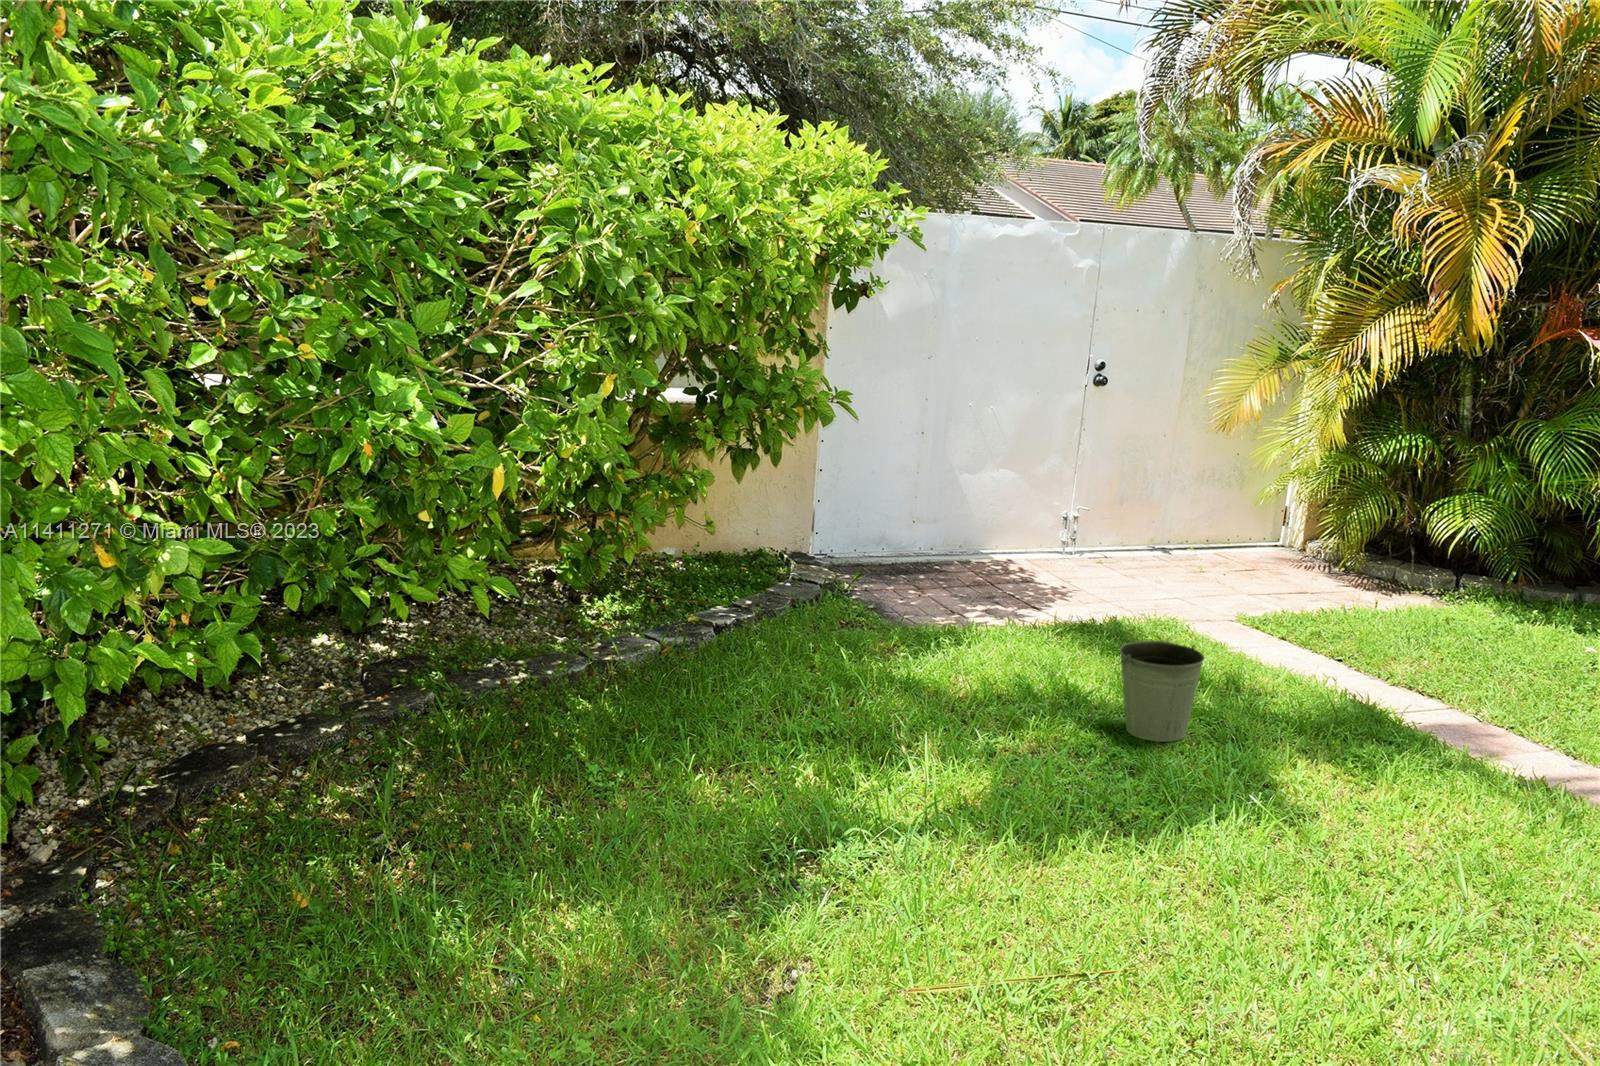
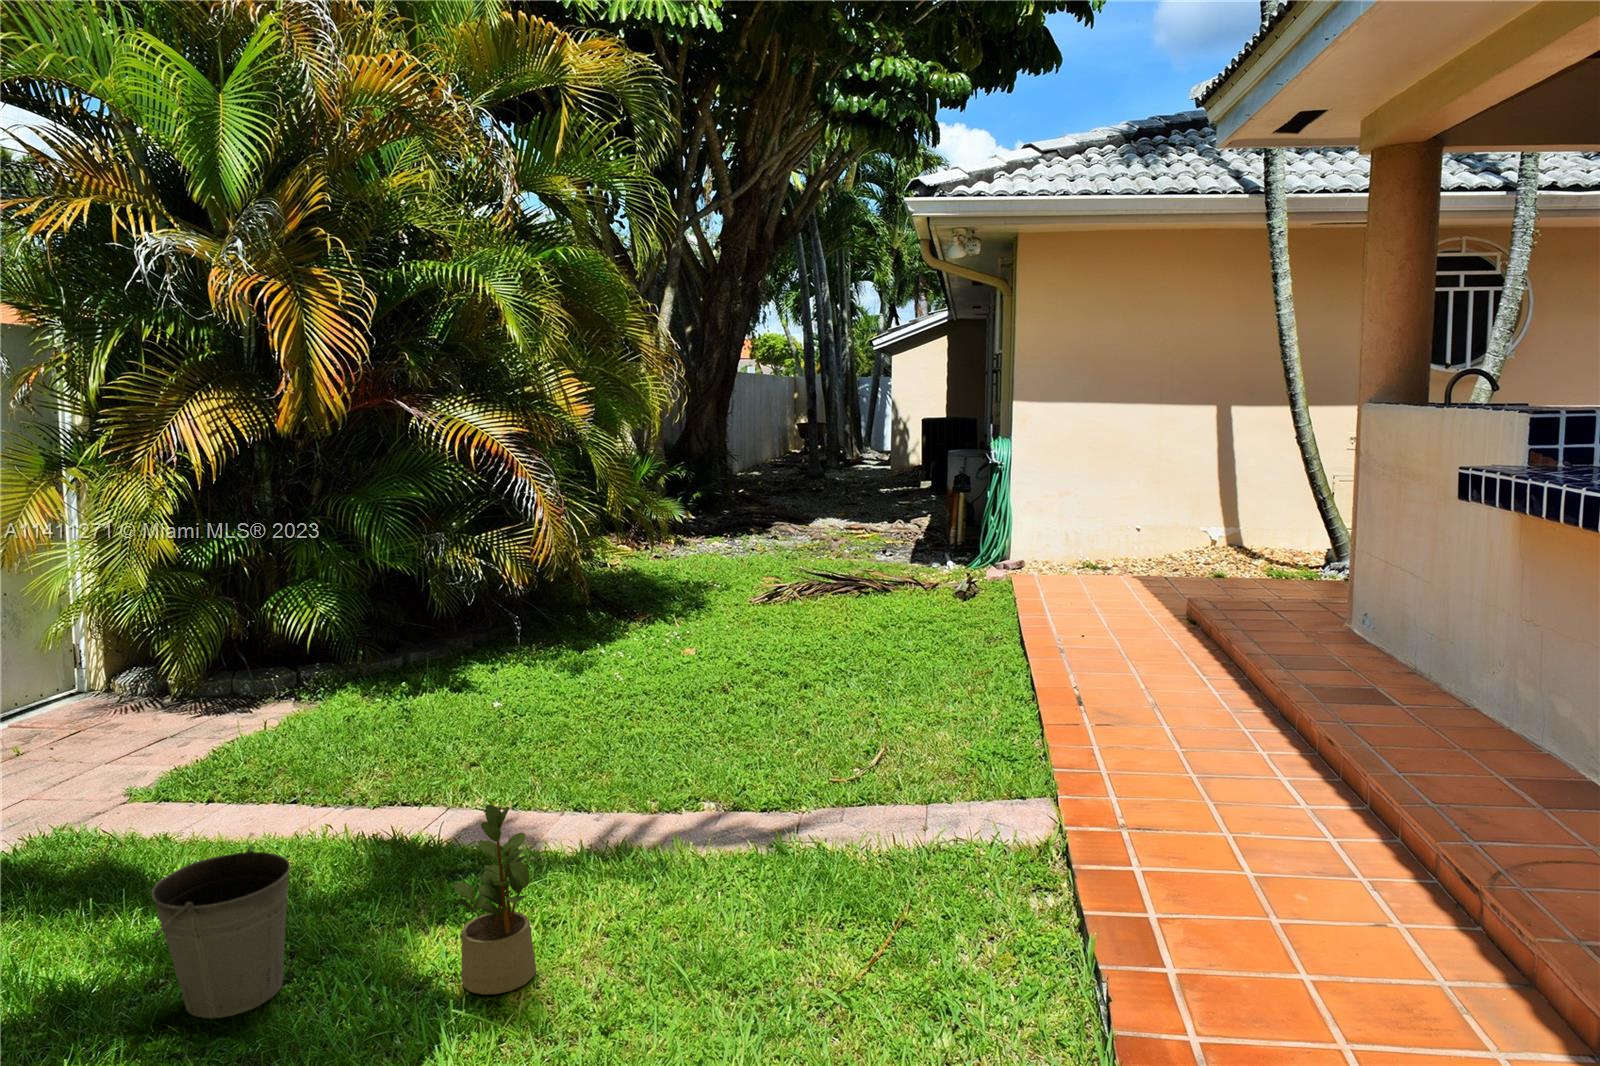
potted plant: none [1267,663,1349,804] -> present [454,804,540,995]

